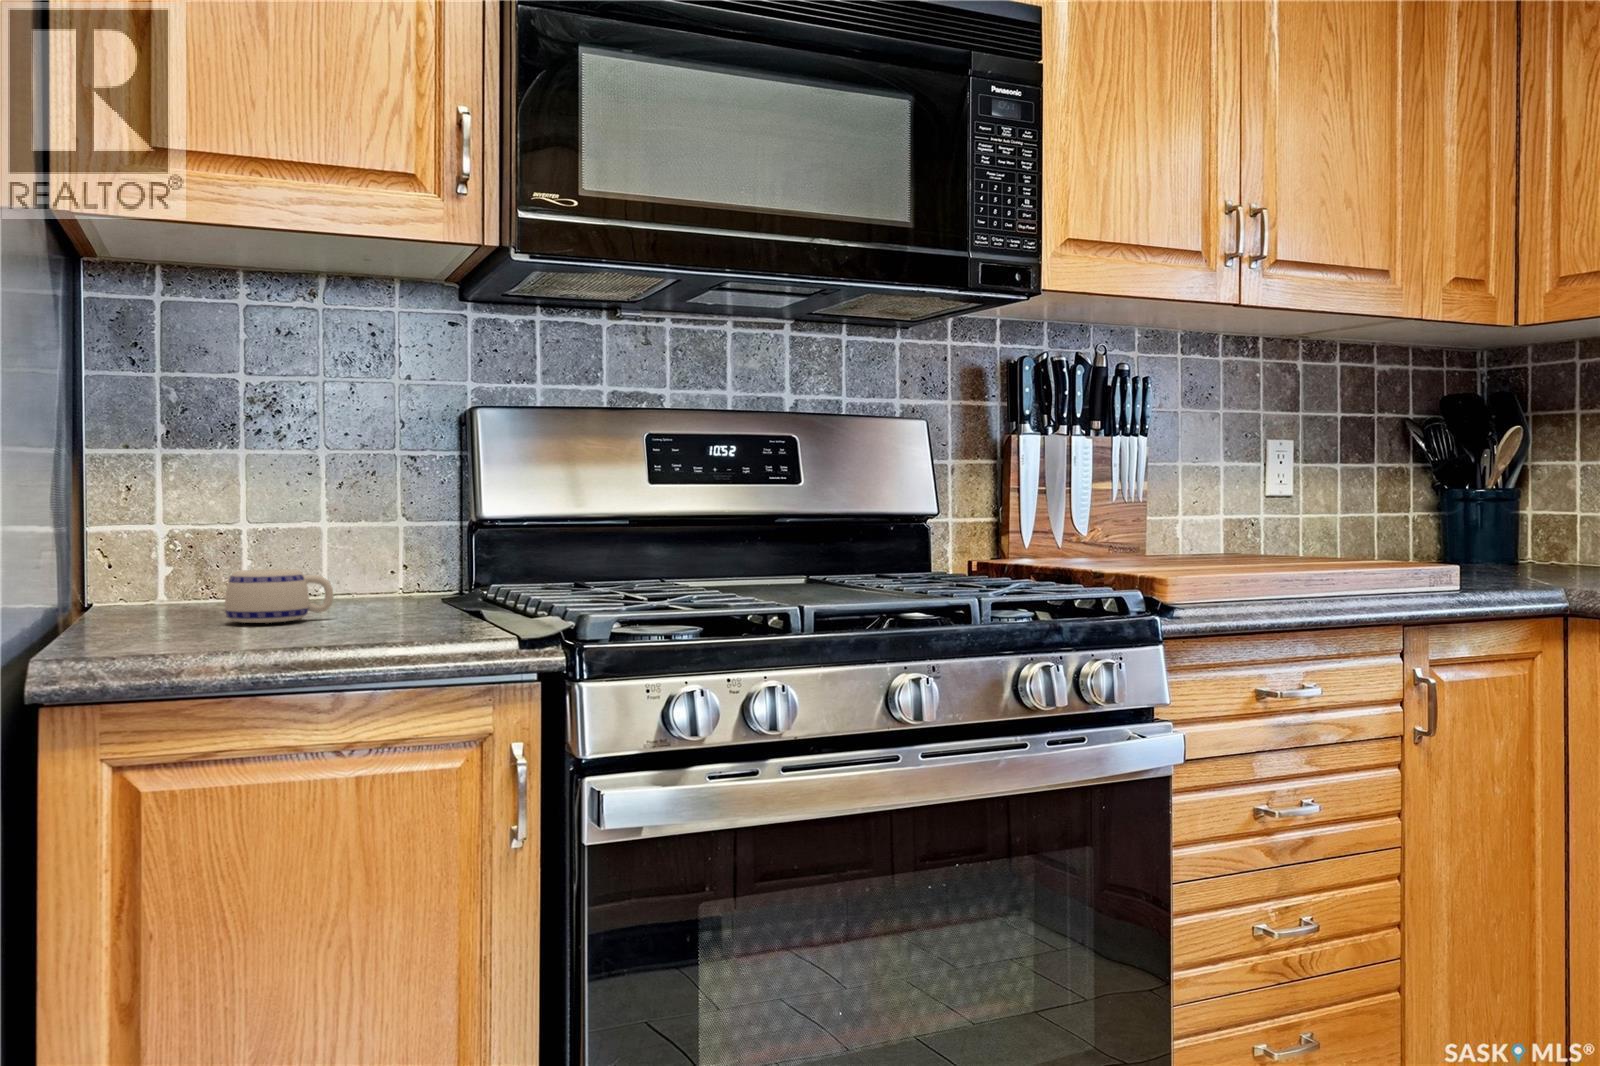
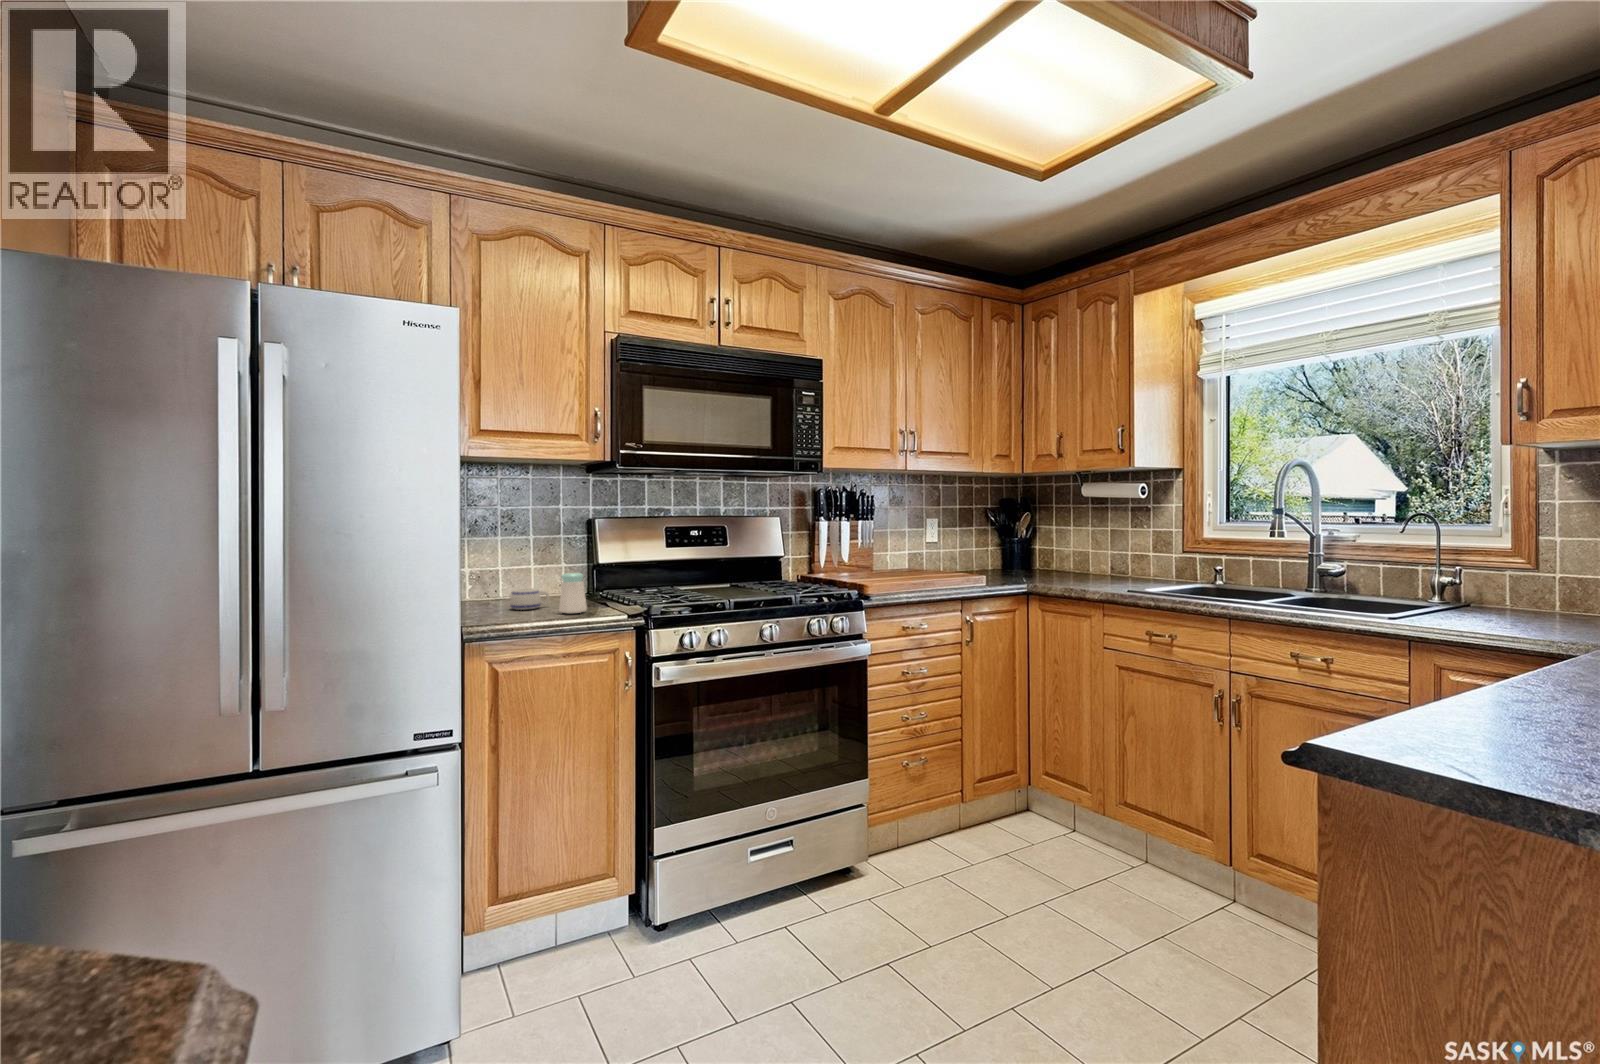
salt shaker: none [339,523,415,632] -> present [559,573,587,614]

